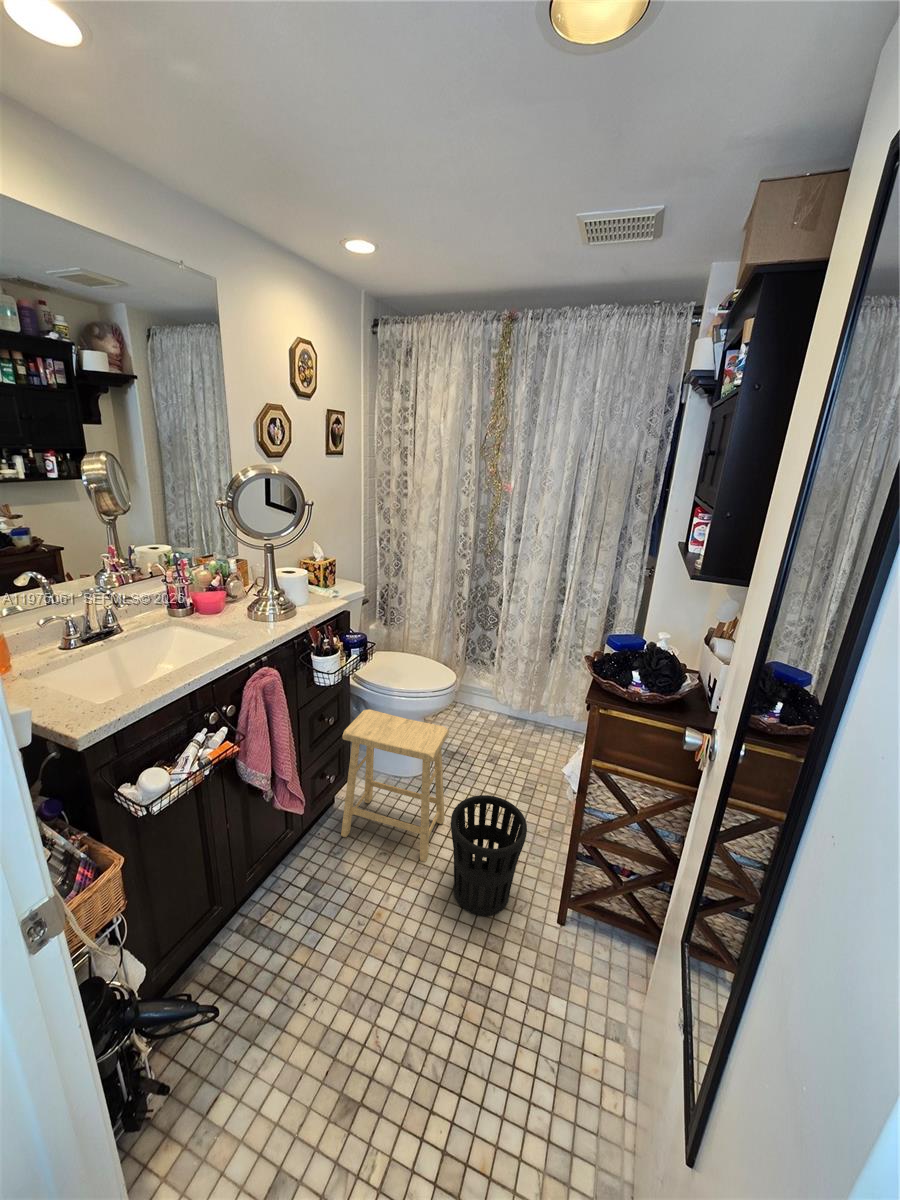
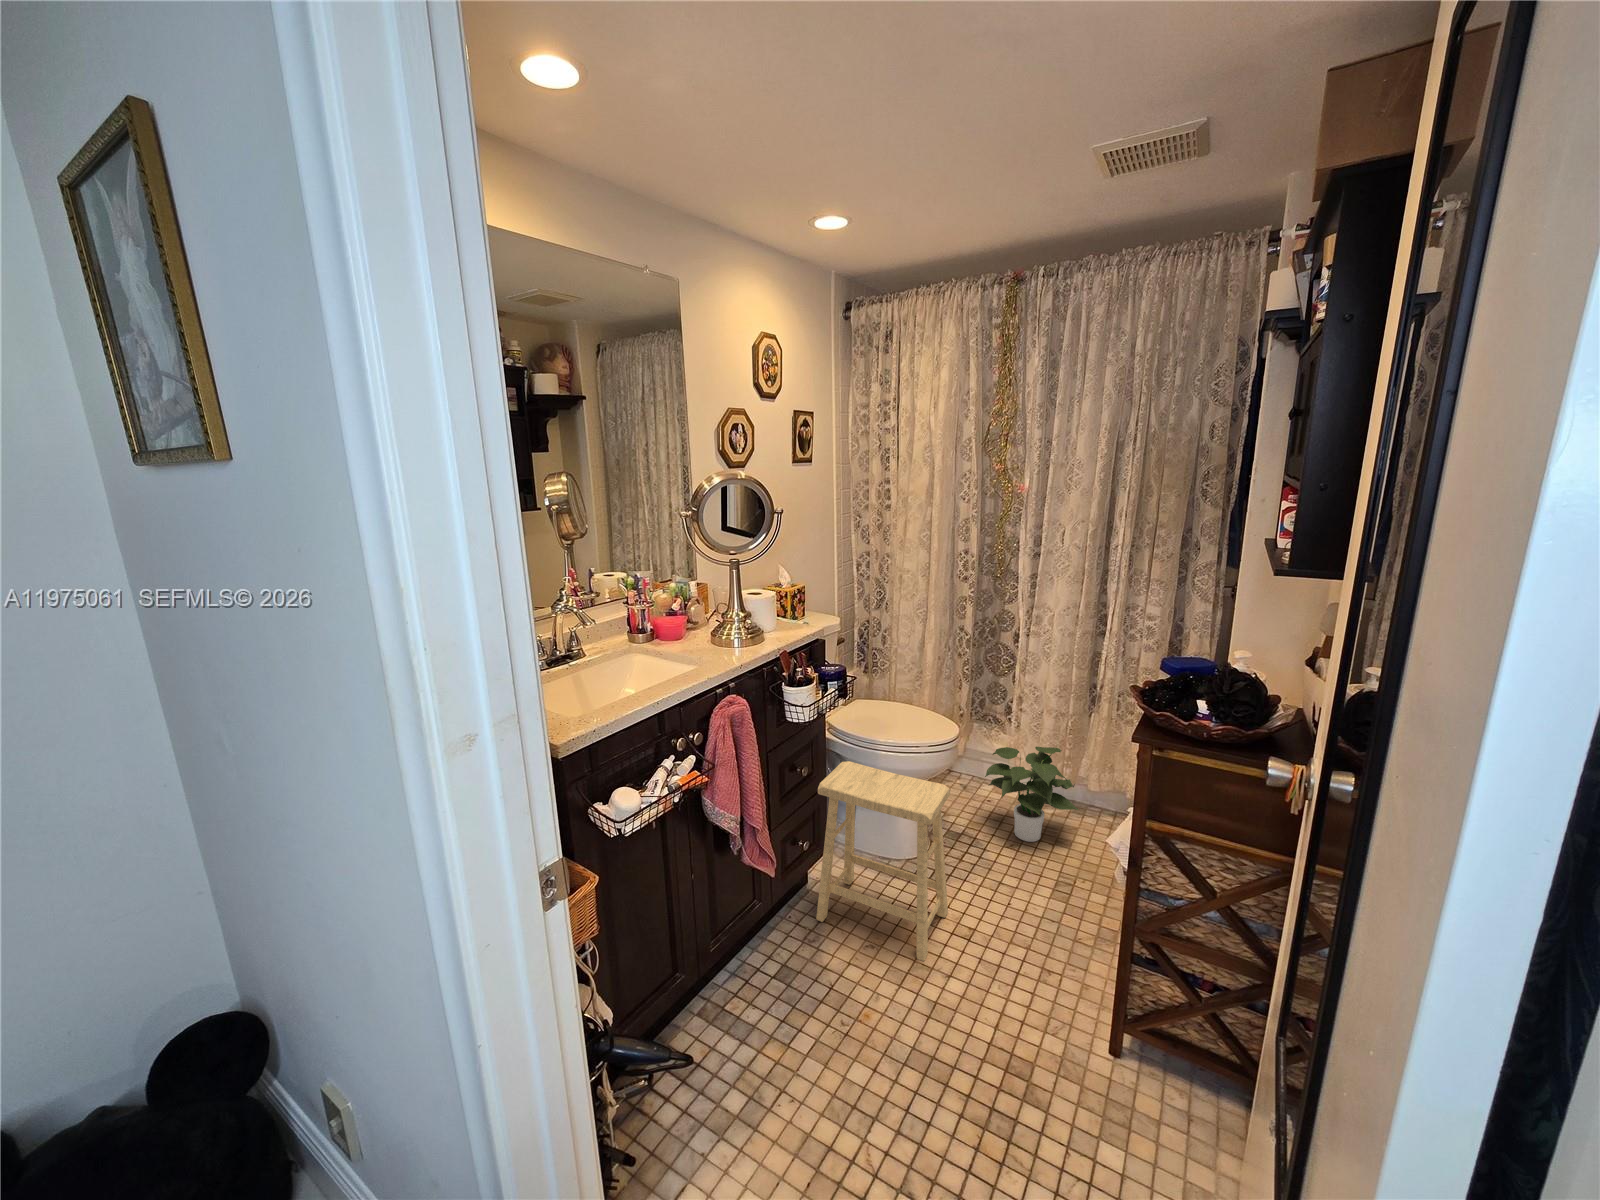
potted plant: none [474,687,541,757] -> present [985,747,1079,842]
wastebasket: present [451,795,527,916] -> none [956,874,1061,1036]

